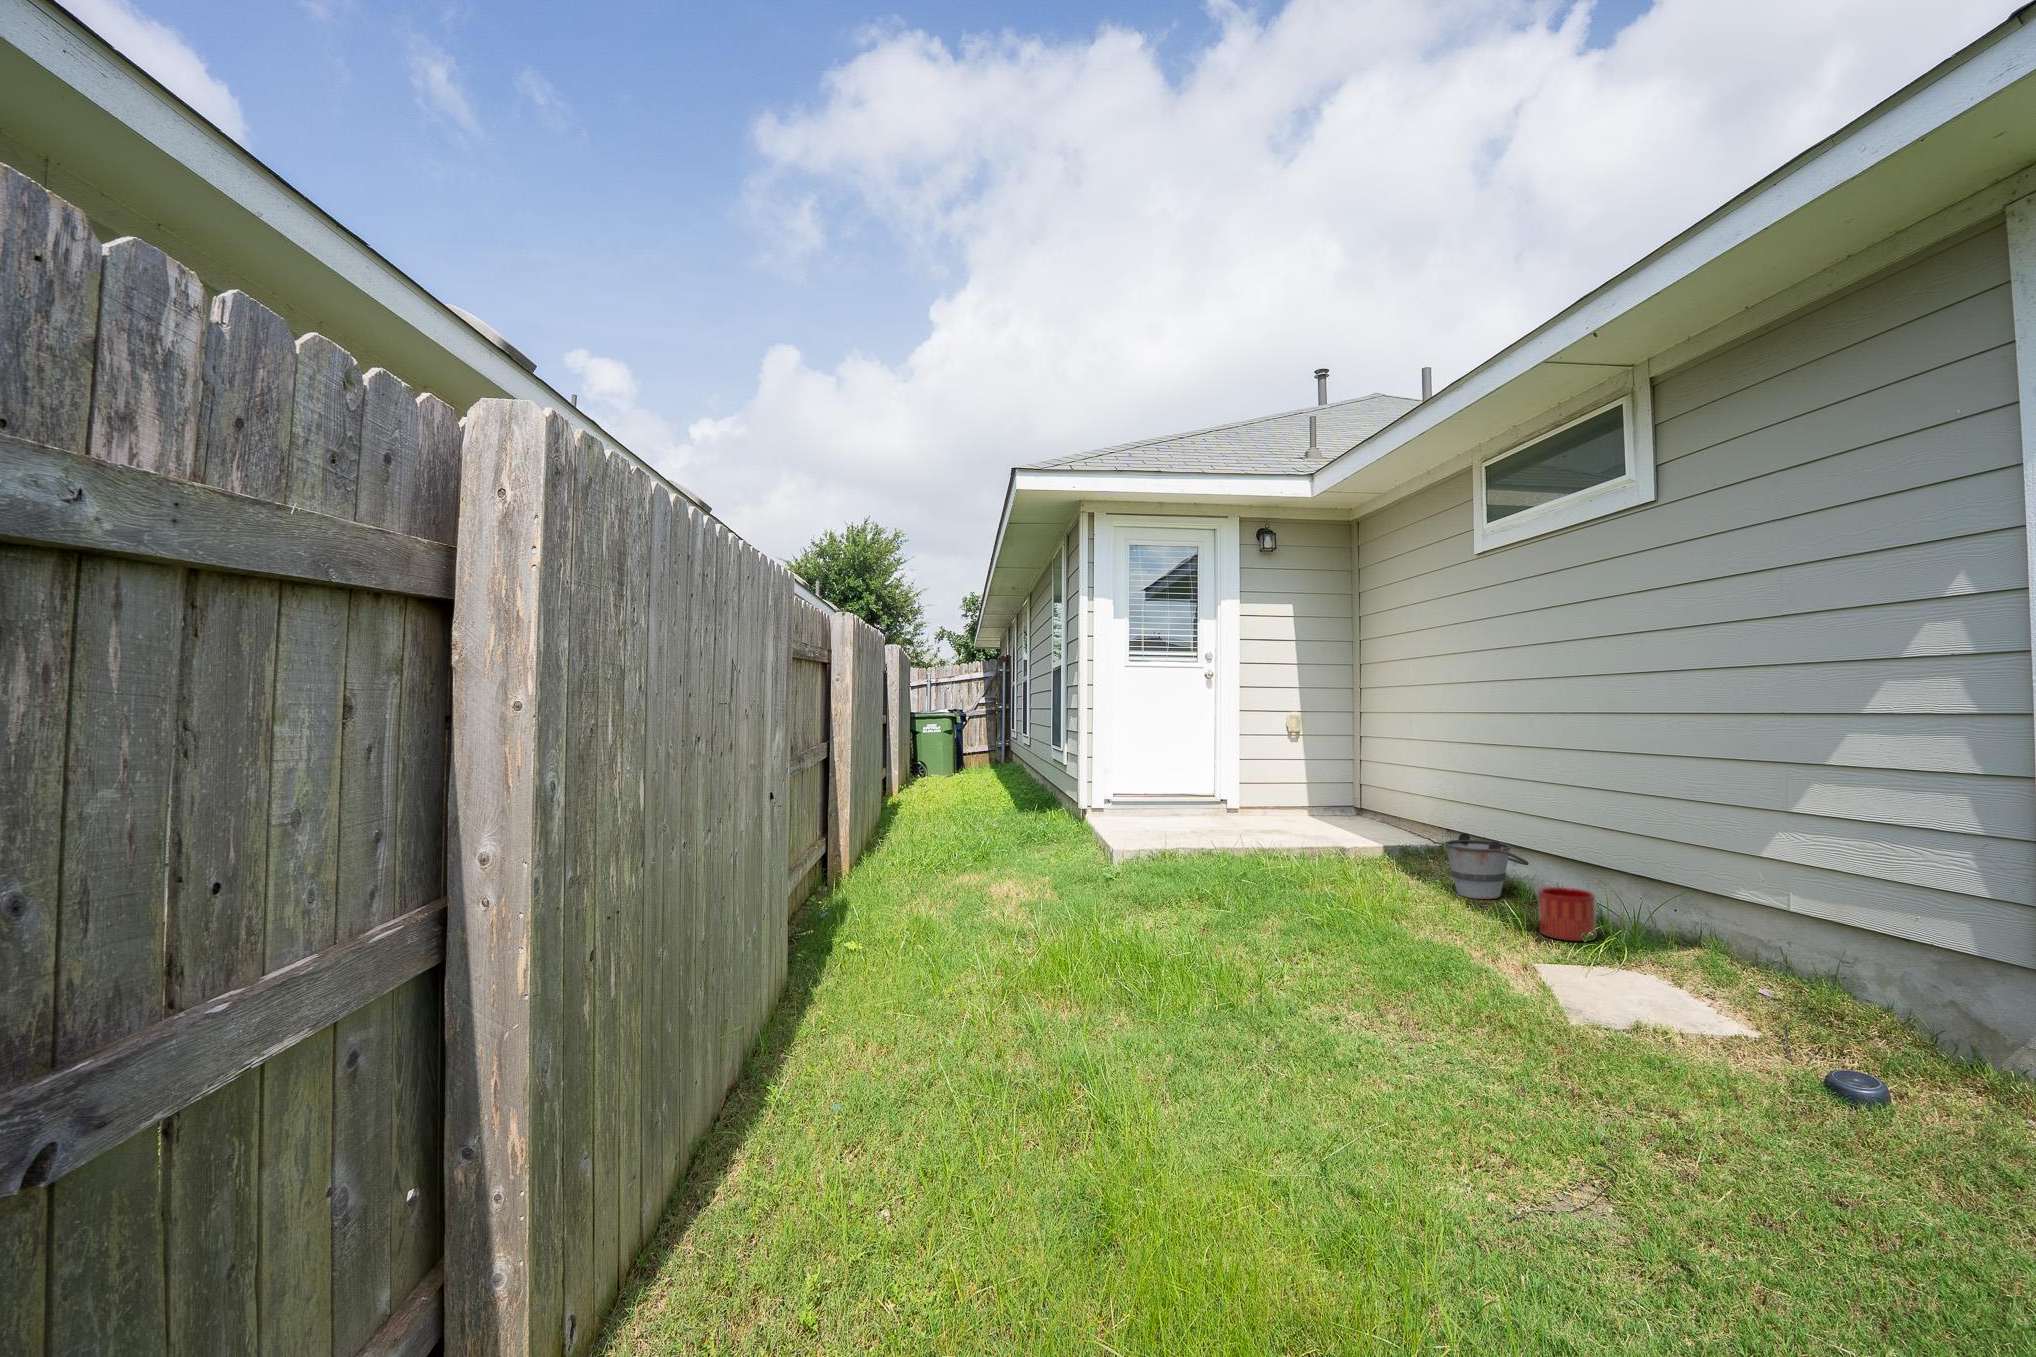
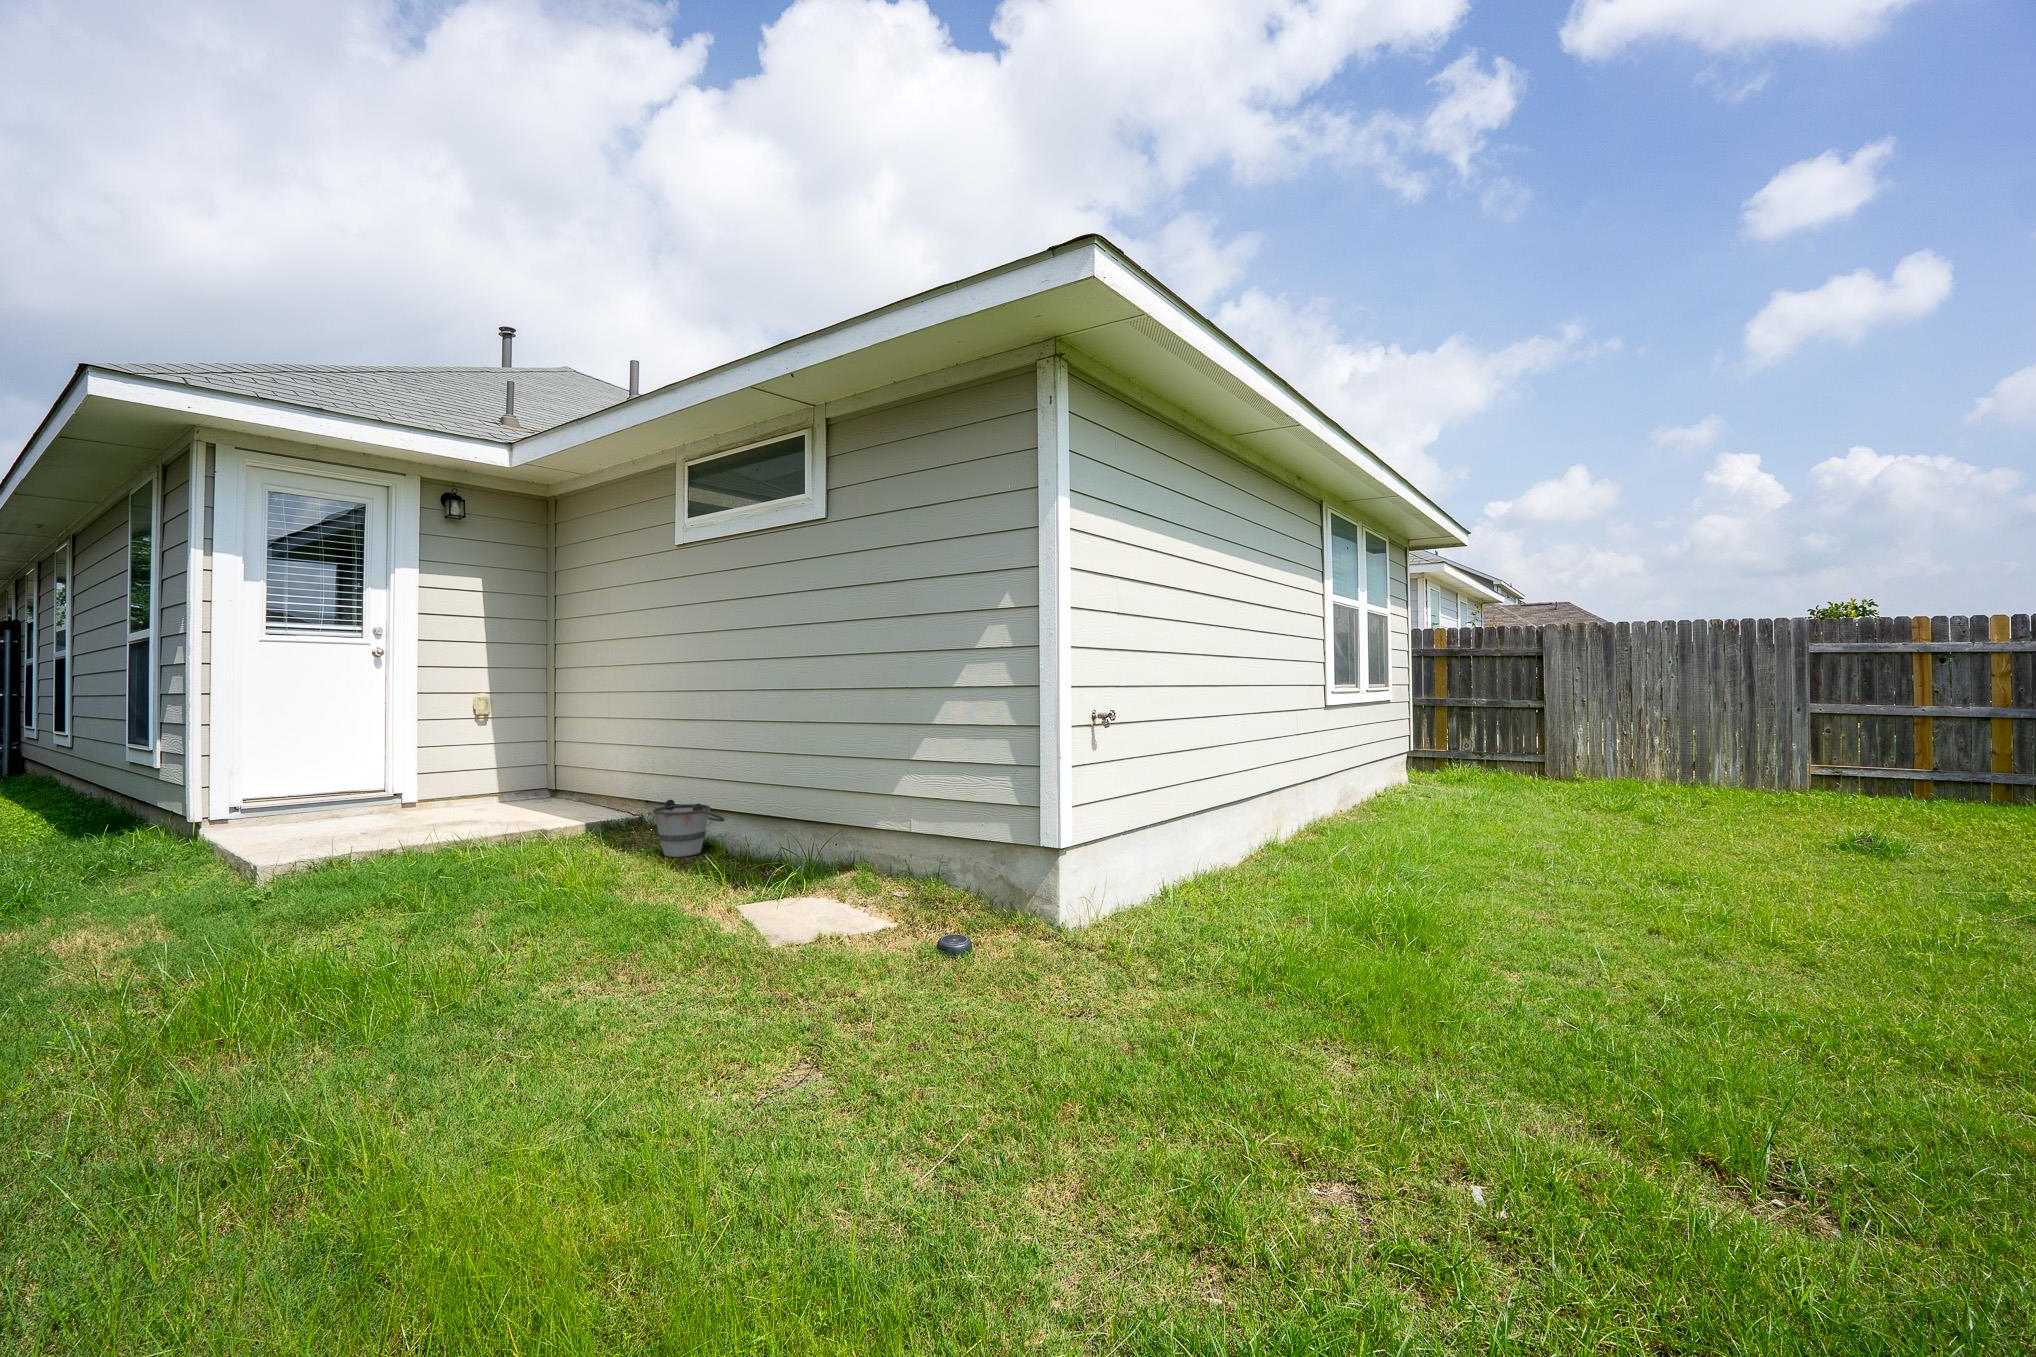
planter: present [1538,887,1596,941] -> none [735,836,778,880]

